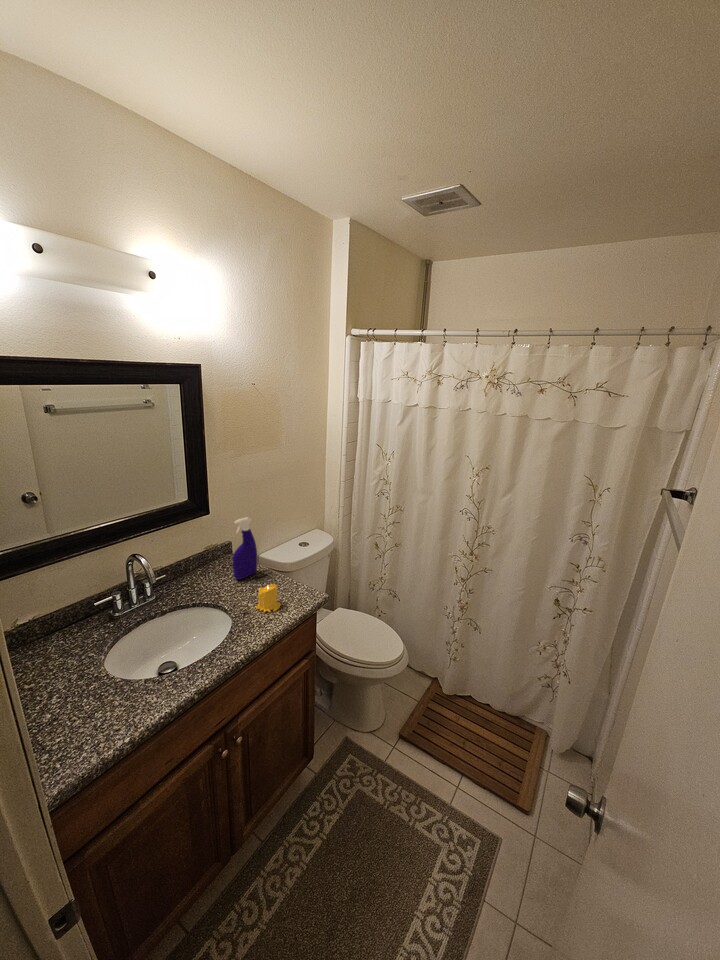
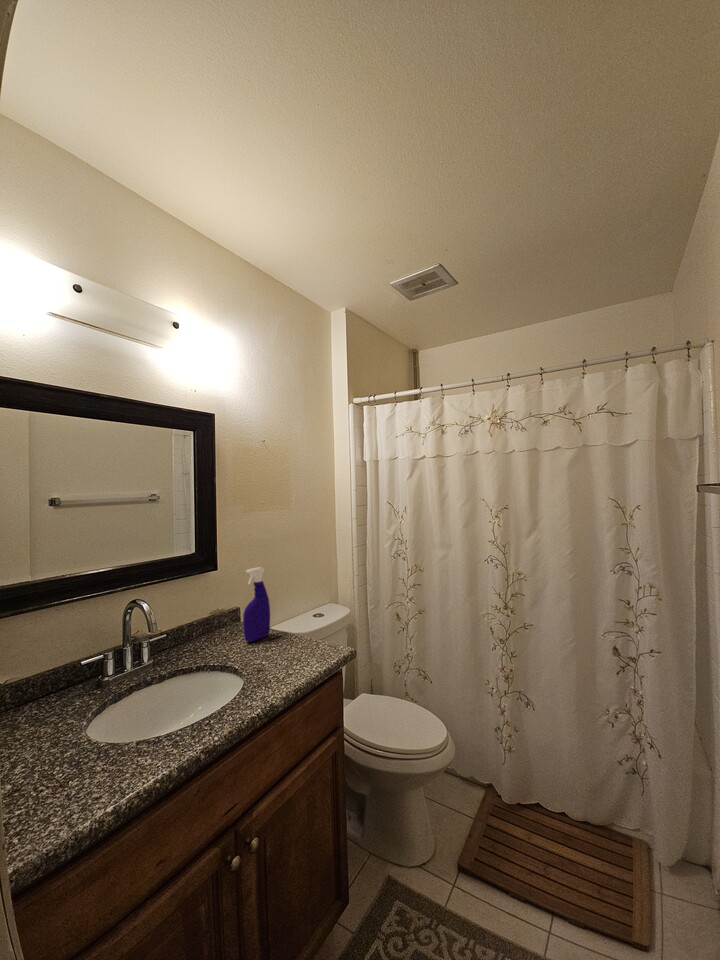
candle: present [255,584,281,613] -> none [271,633,301,668]

